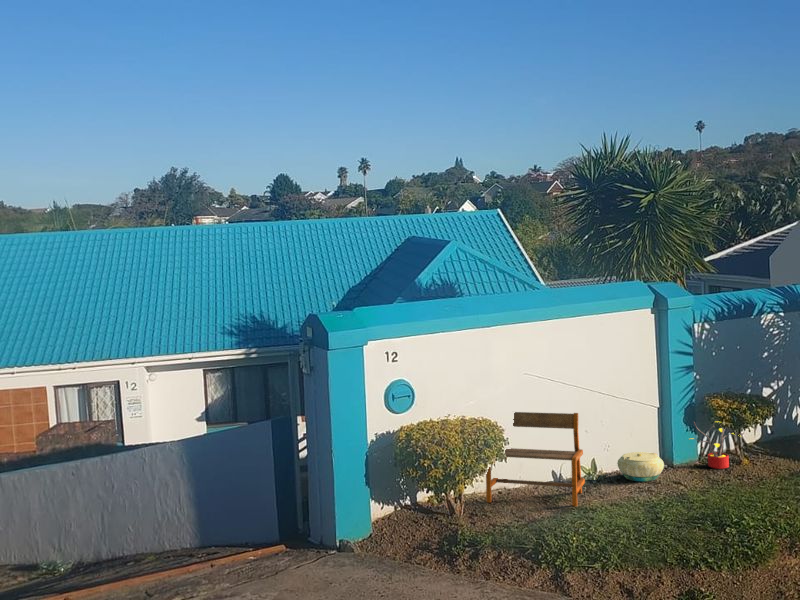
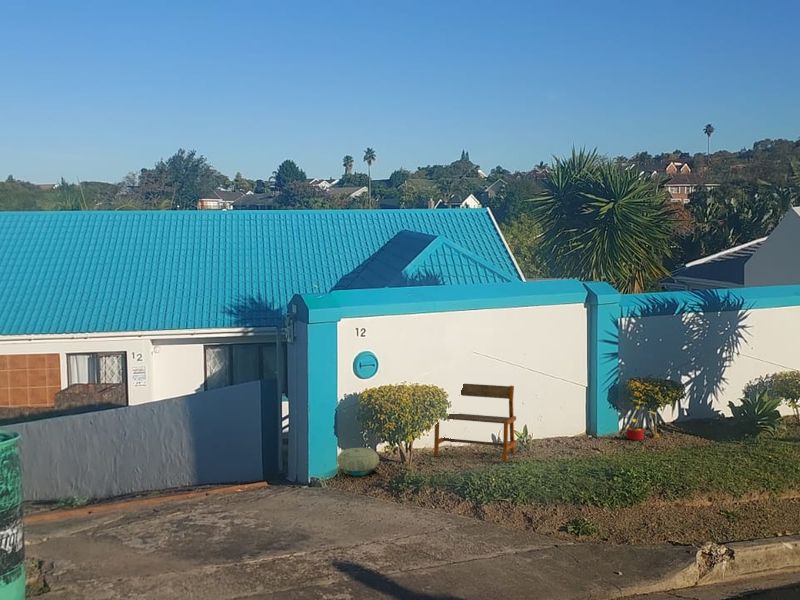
basket: present [617,452,664,481] -> present [337,448,379,476]

